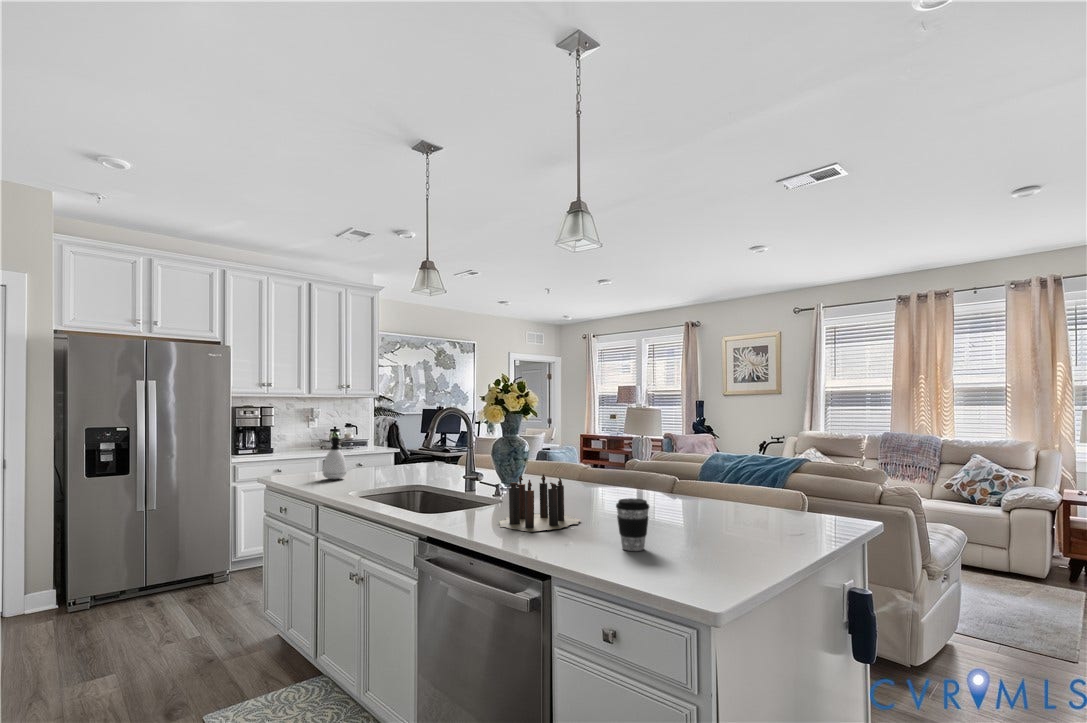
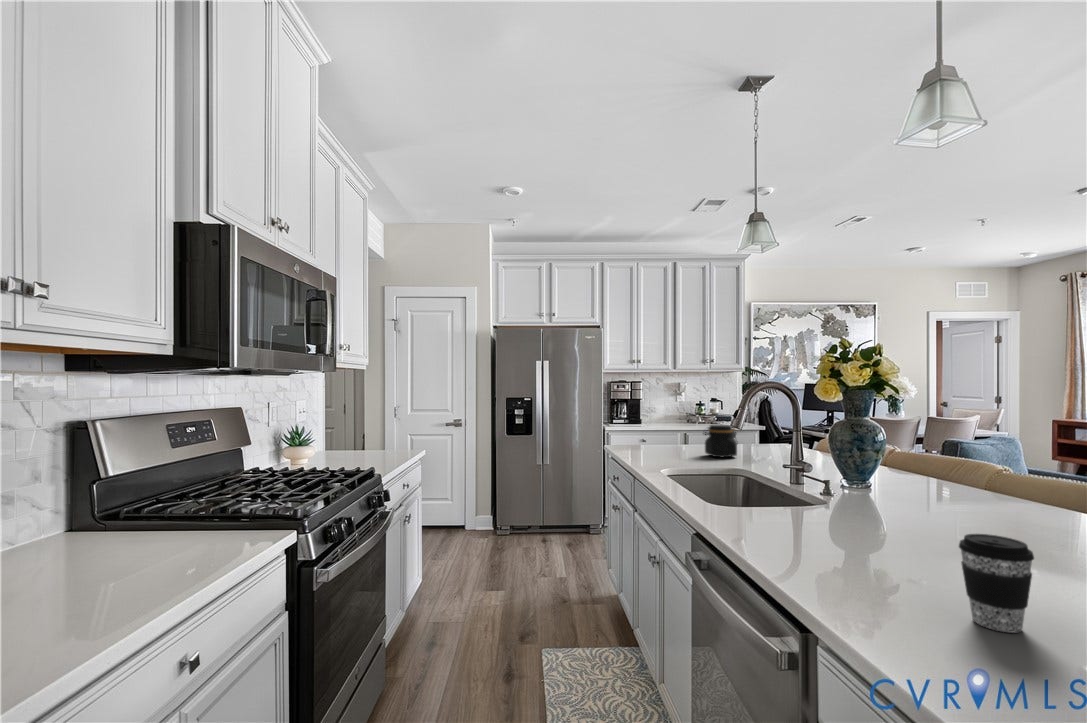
soap dispenser: present [323,437,347,479] -> none [651,410,674,453]
jar: none [377,448,408,478] -> present [703,425,738,457]
candle: present [499,474,581,532] -> none [785,472,928,563]

